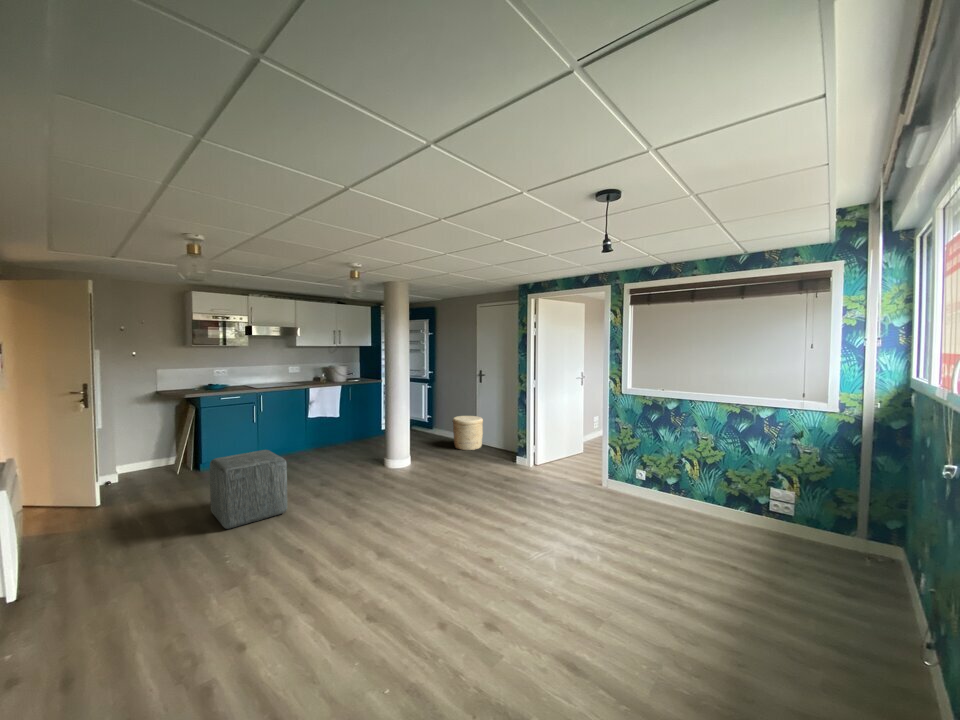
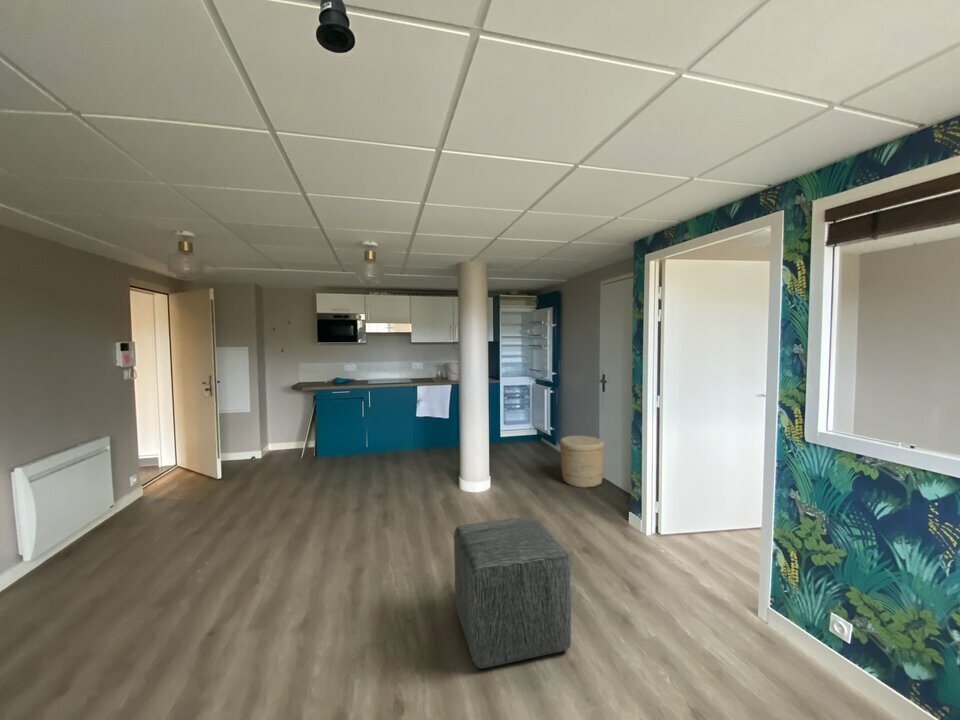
ottoman: present [210,450,287,529] -> present [454,516,571,668]

